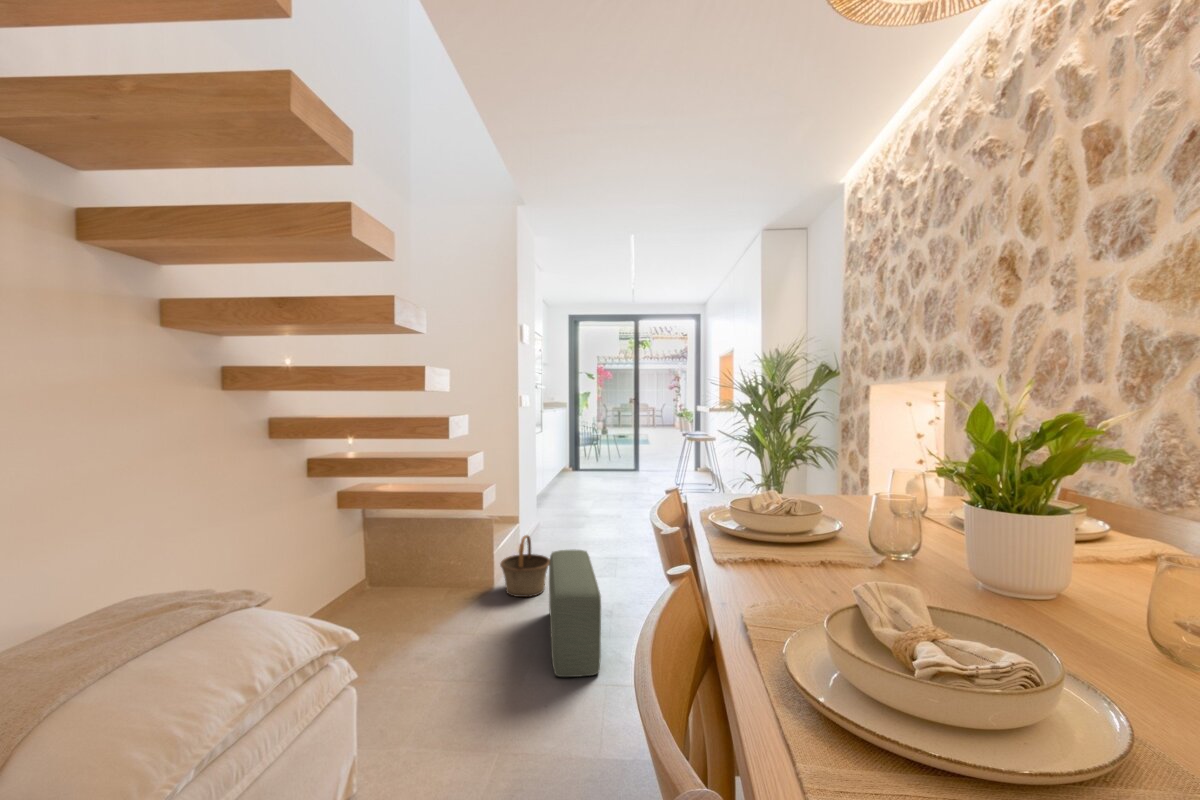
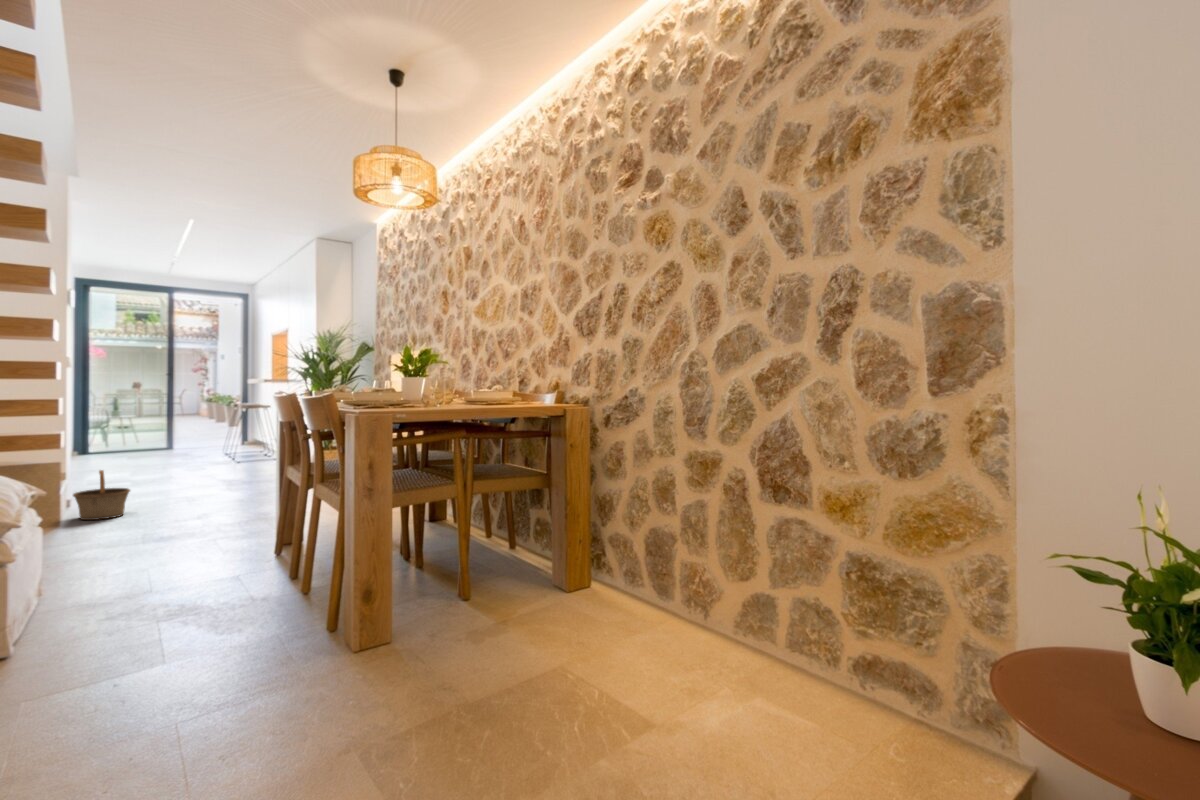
pouf: present [549,550,601,677] -> none [143,468,210,536]

